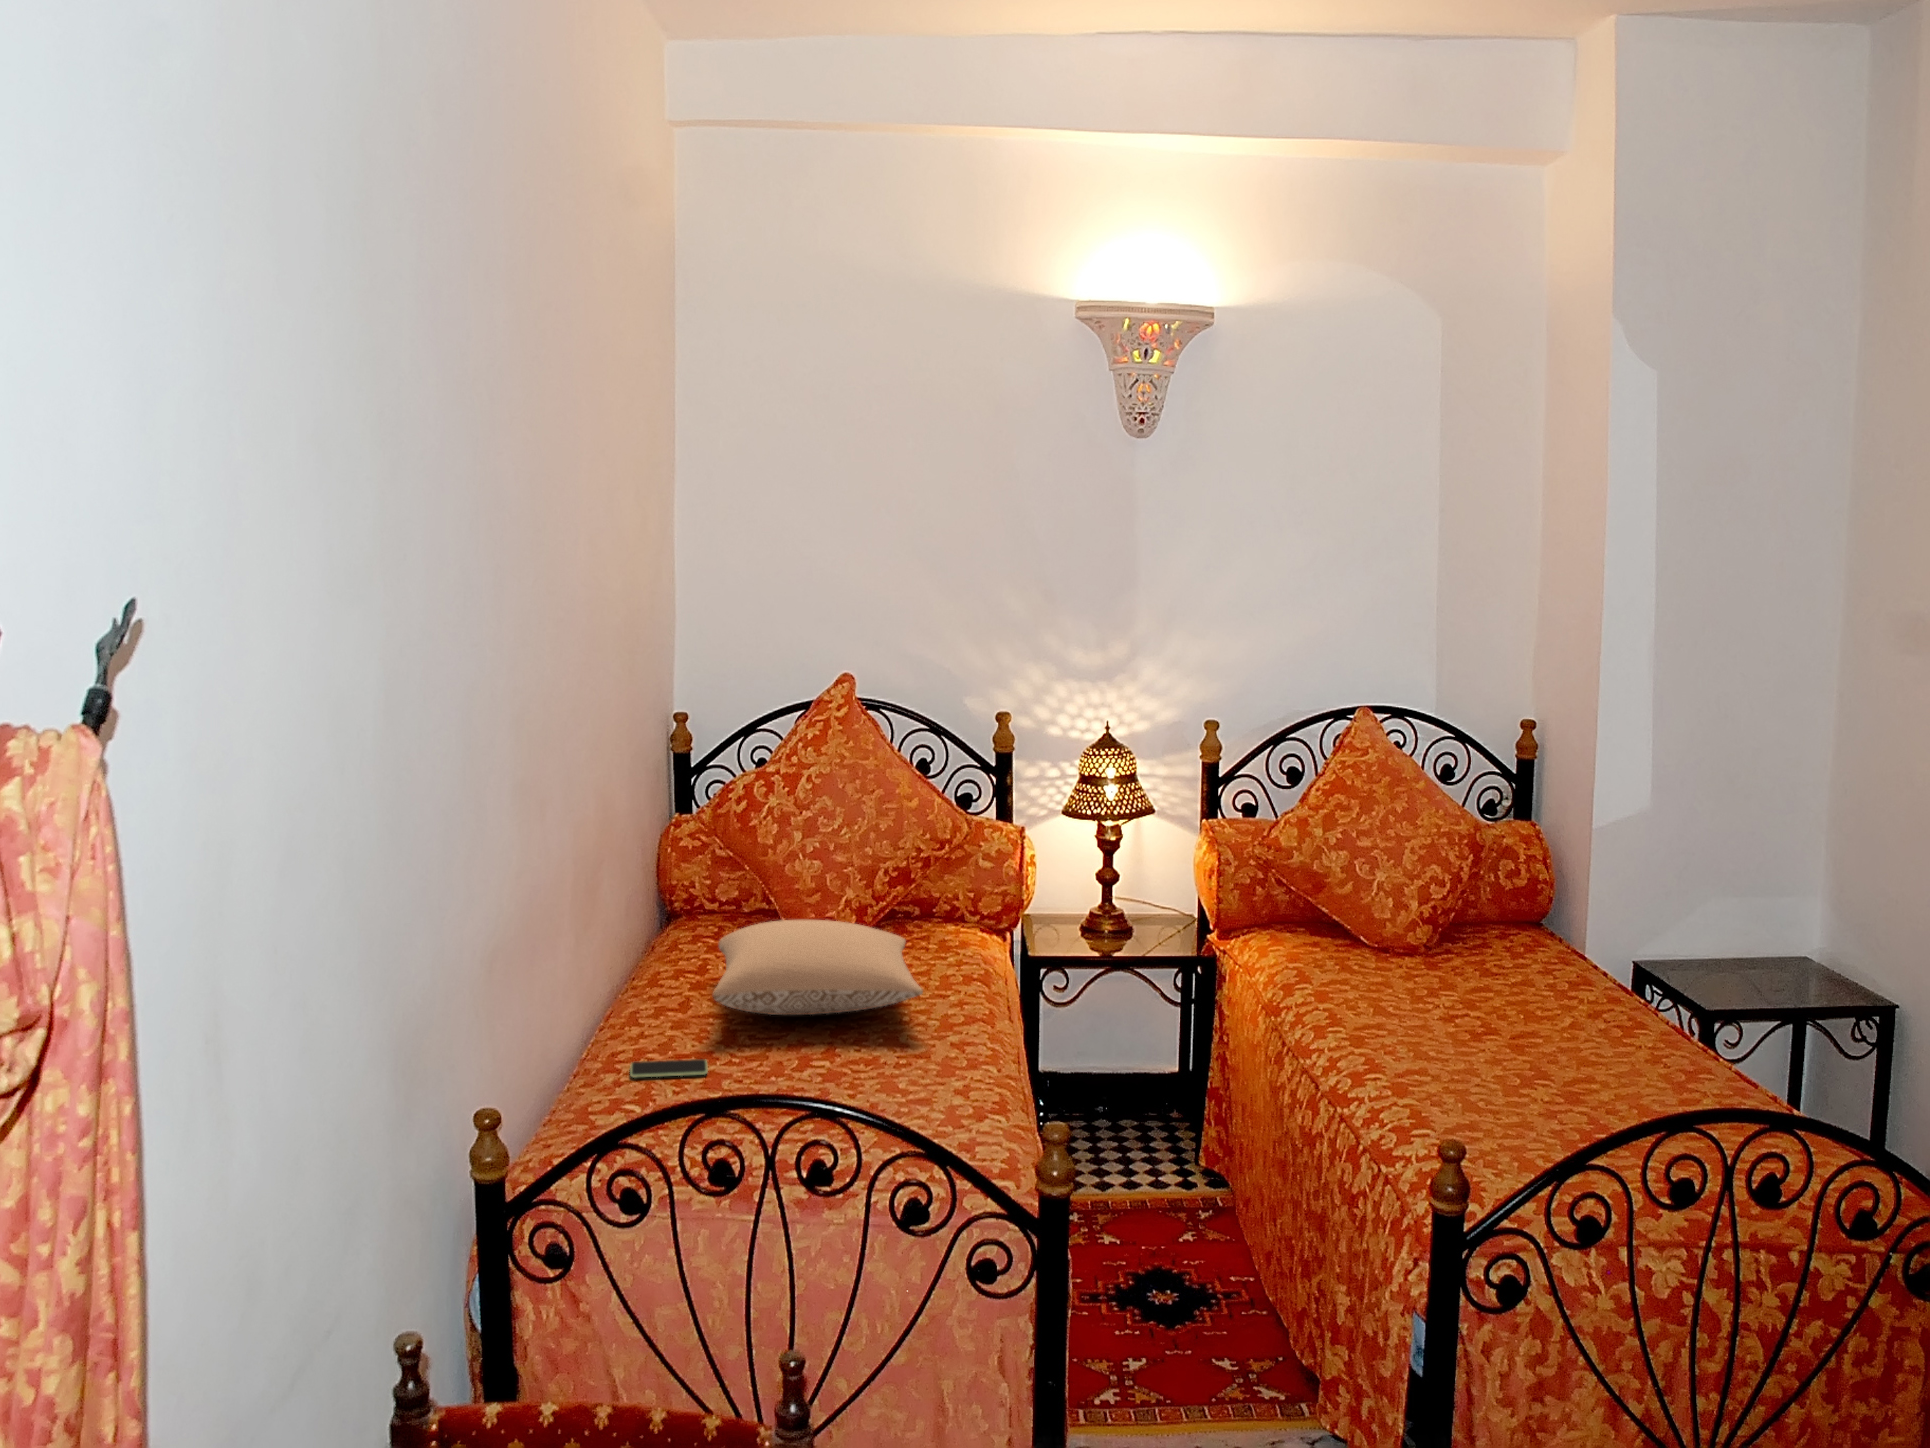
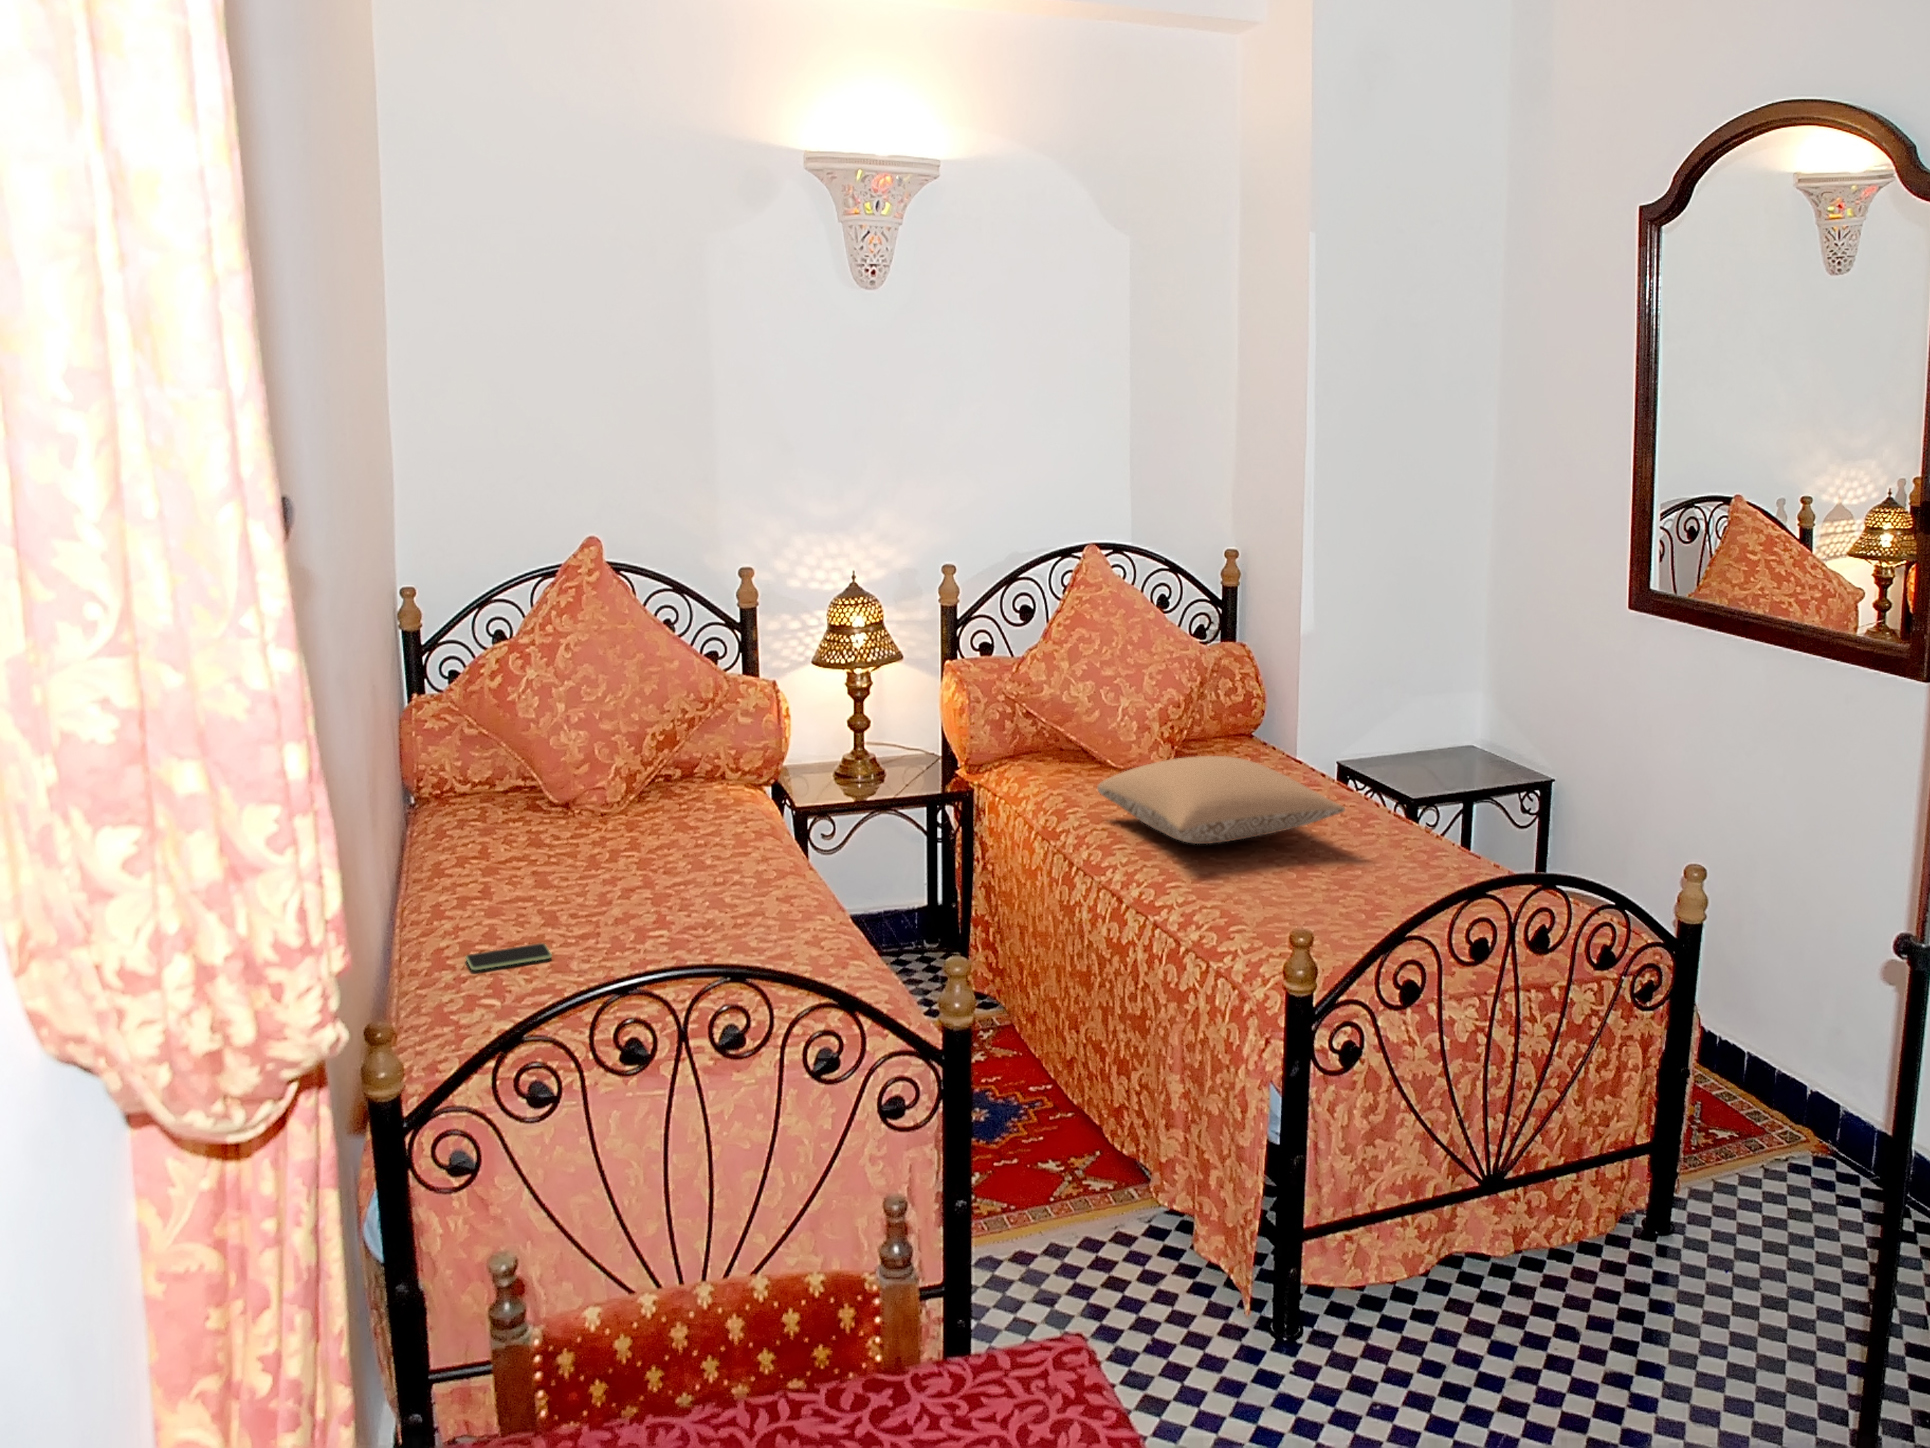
pillow: present [713,920,923,1015] -> present [1097,756,1345,844]

